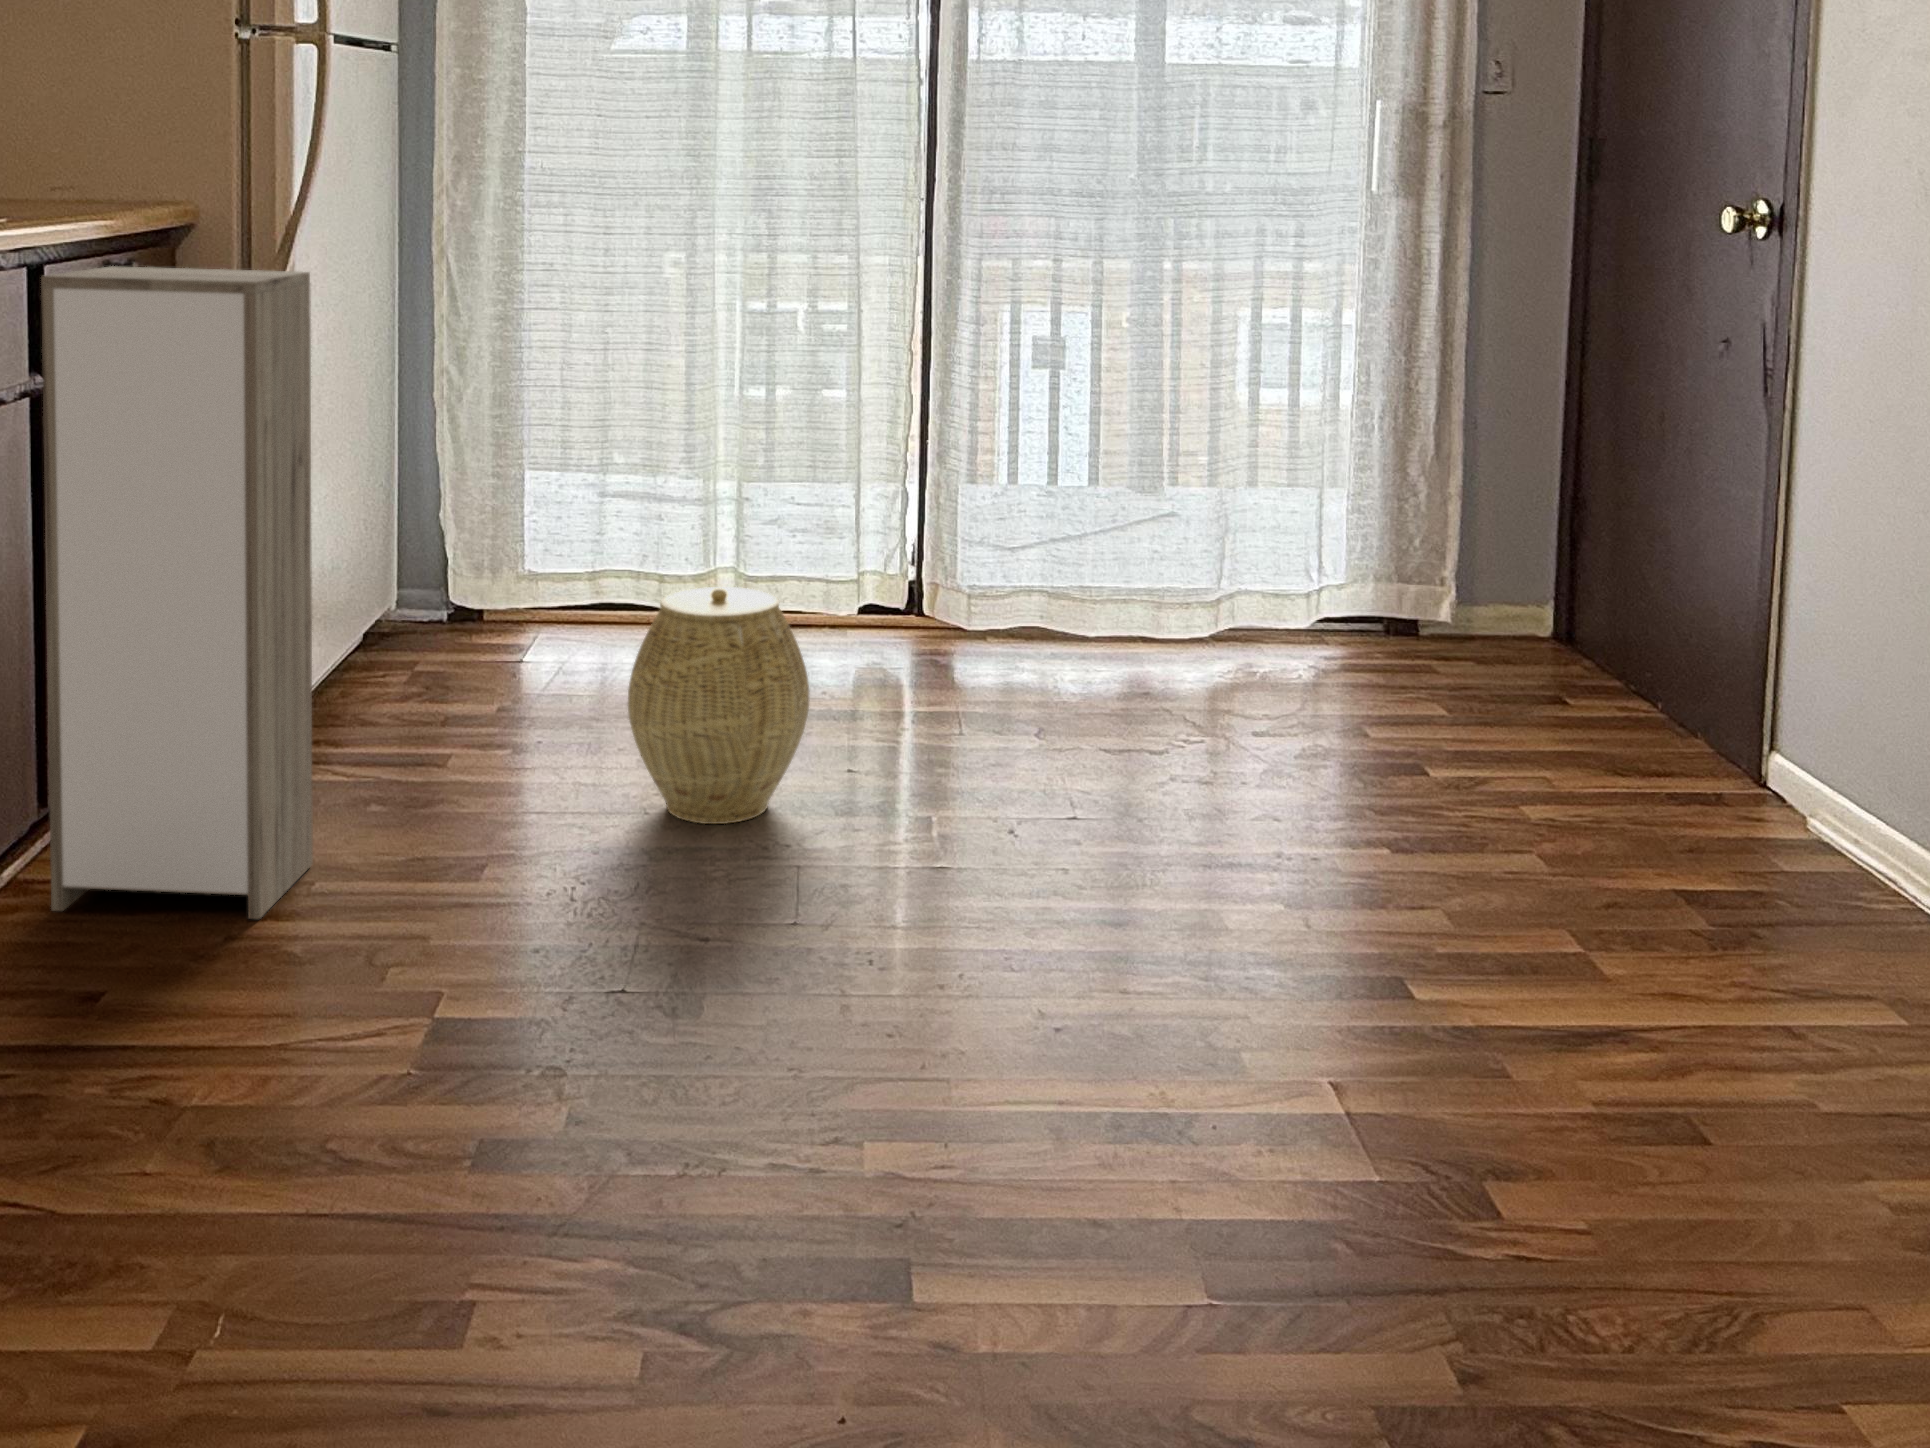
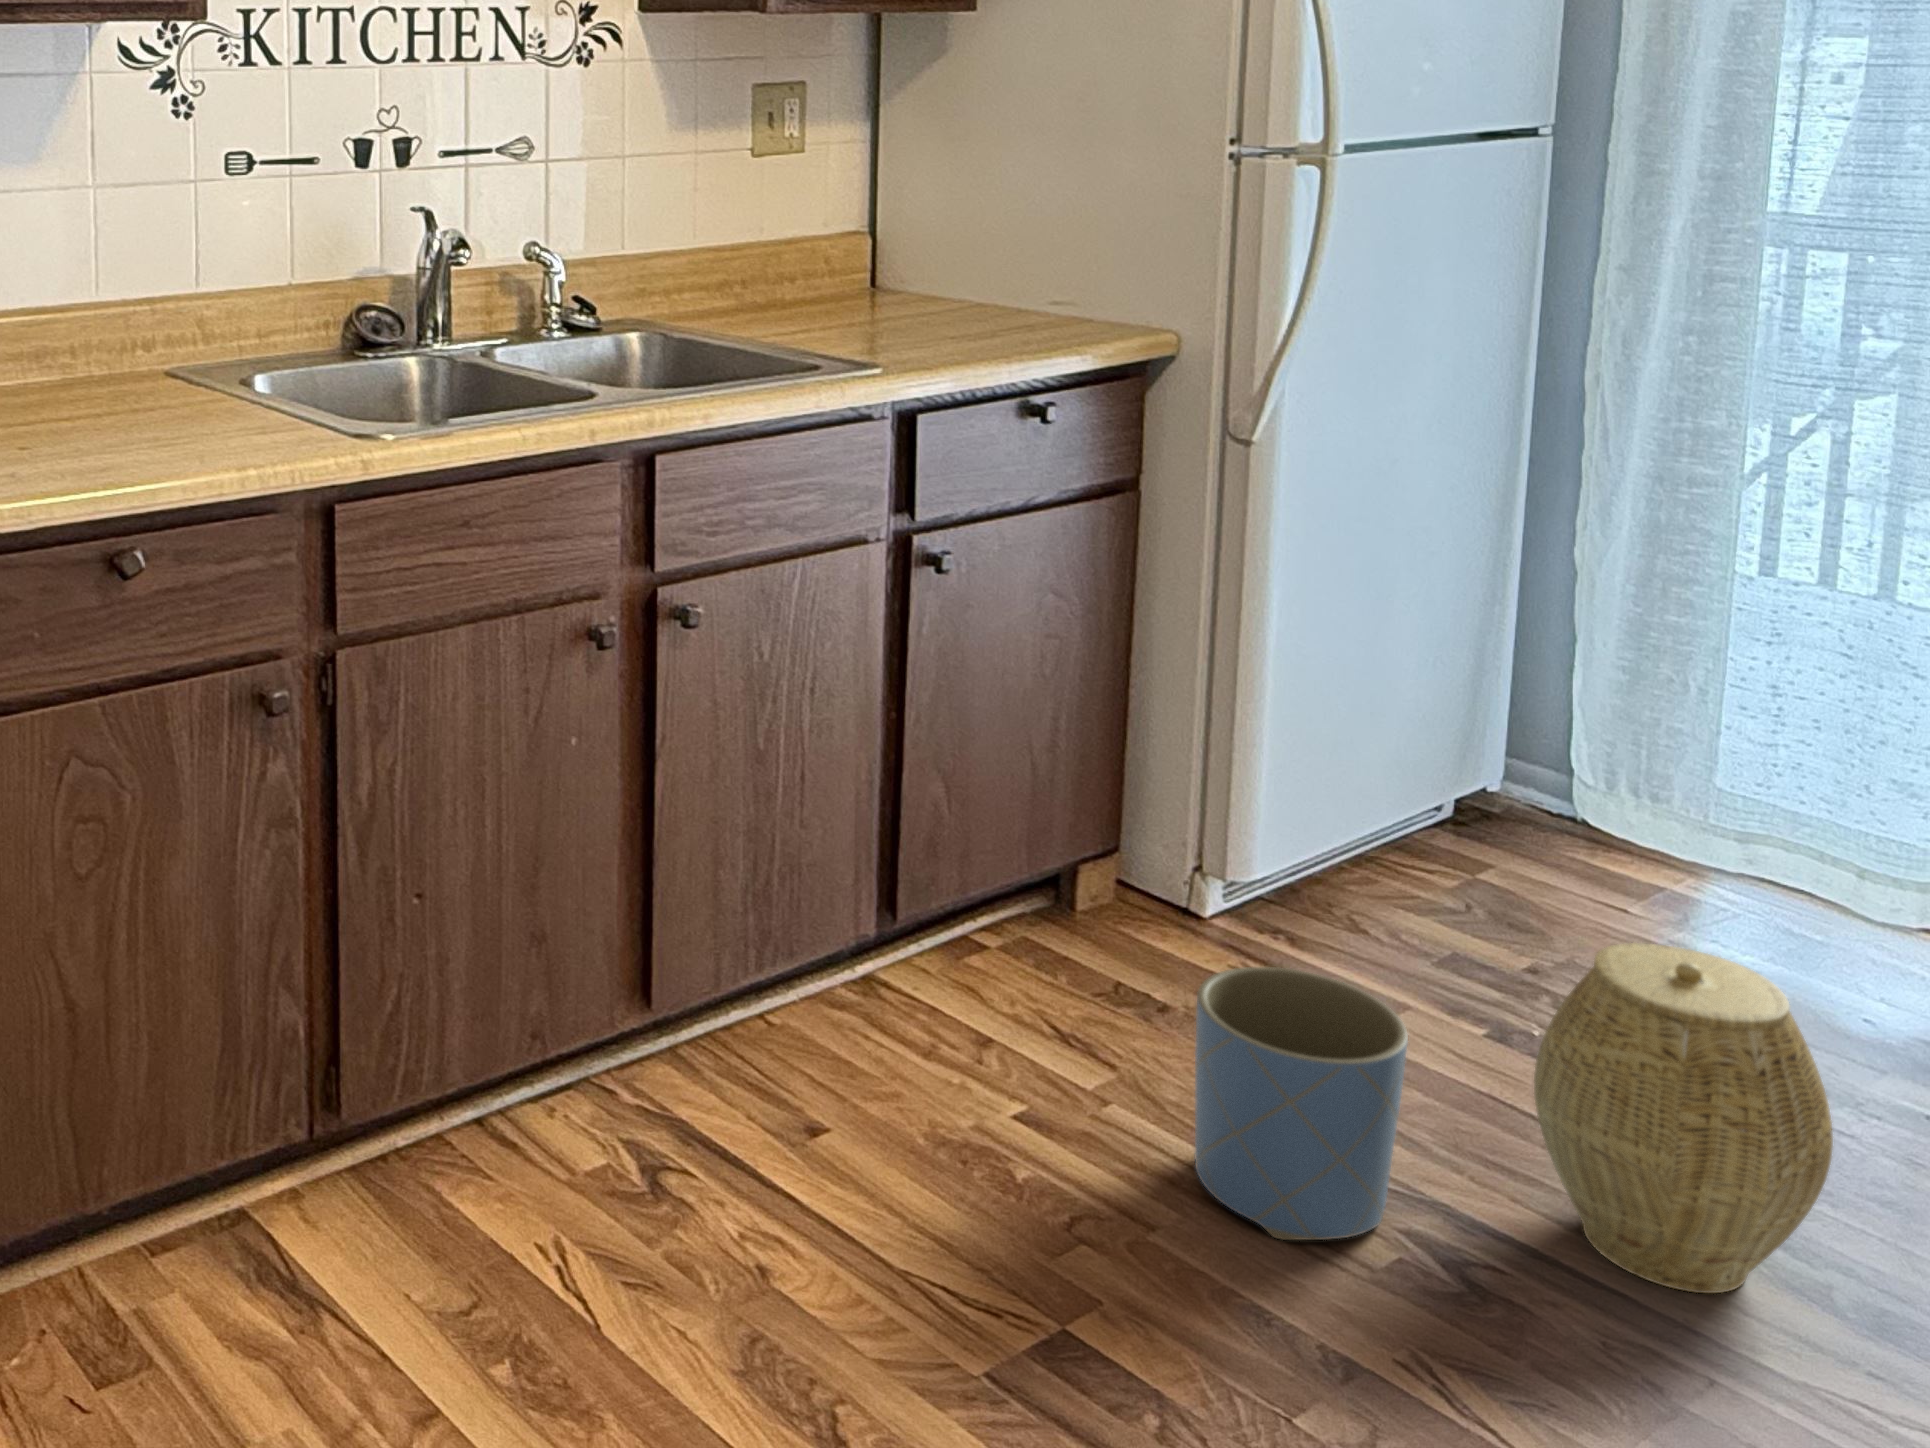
storage cabinet: present [41,266,313,919] -> none [859,421,1149,1126]
planter: none [413,688,578,897] -> present [1195,967,1408,1240]

